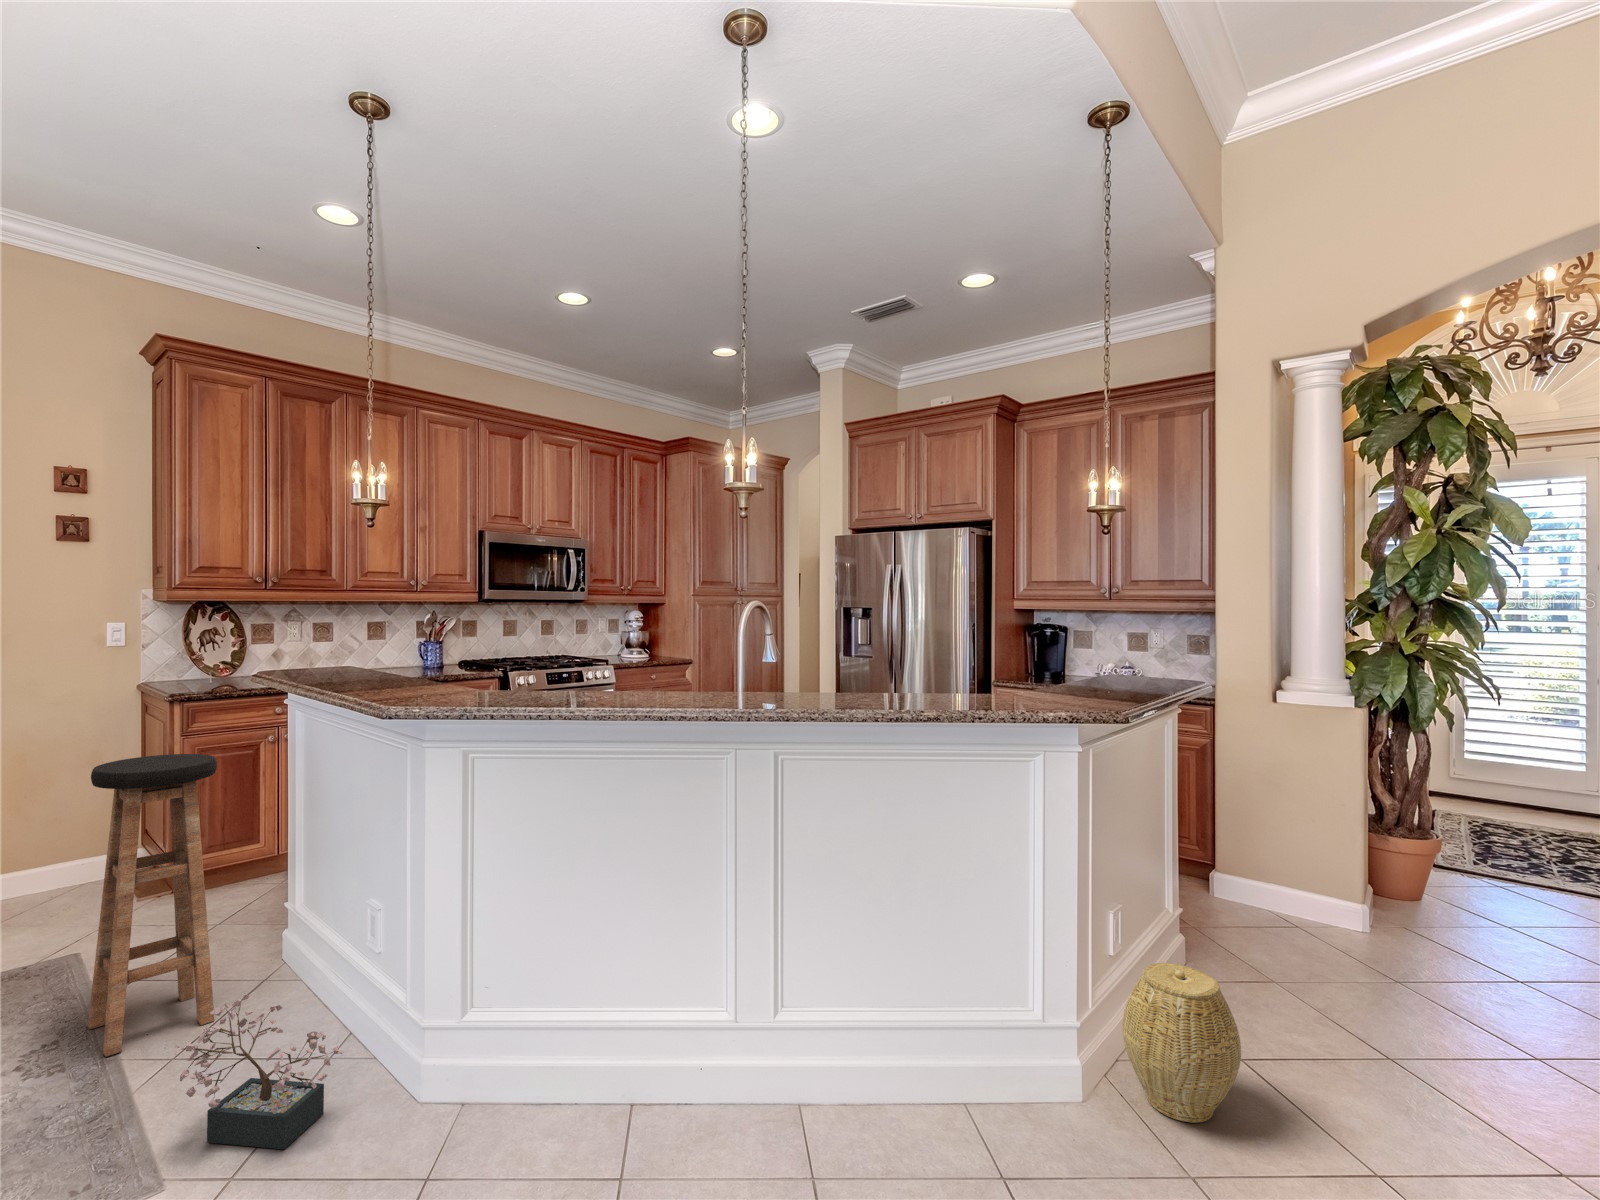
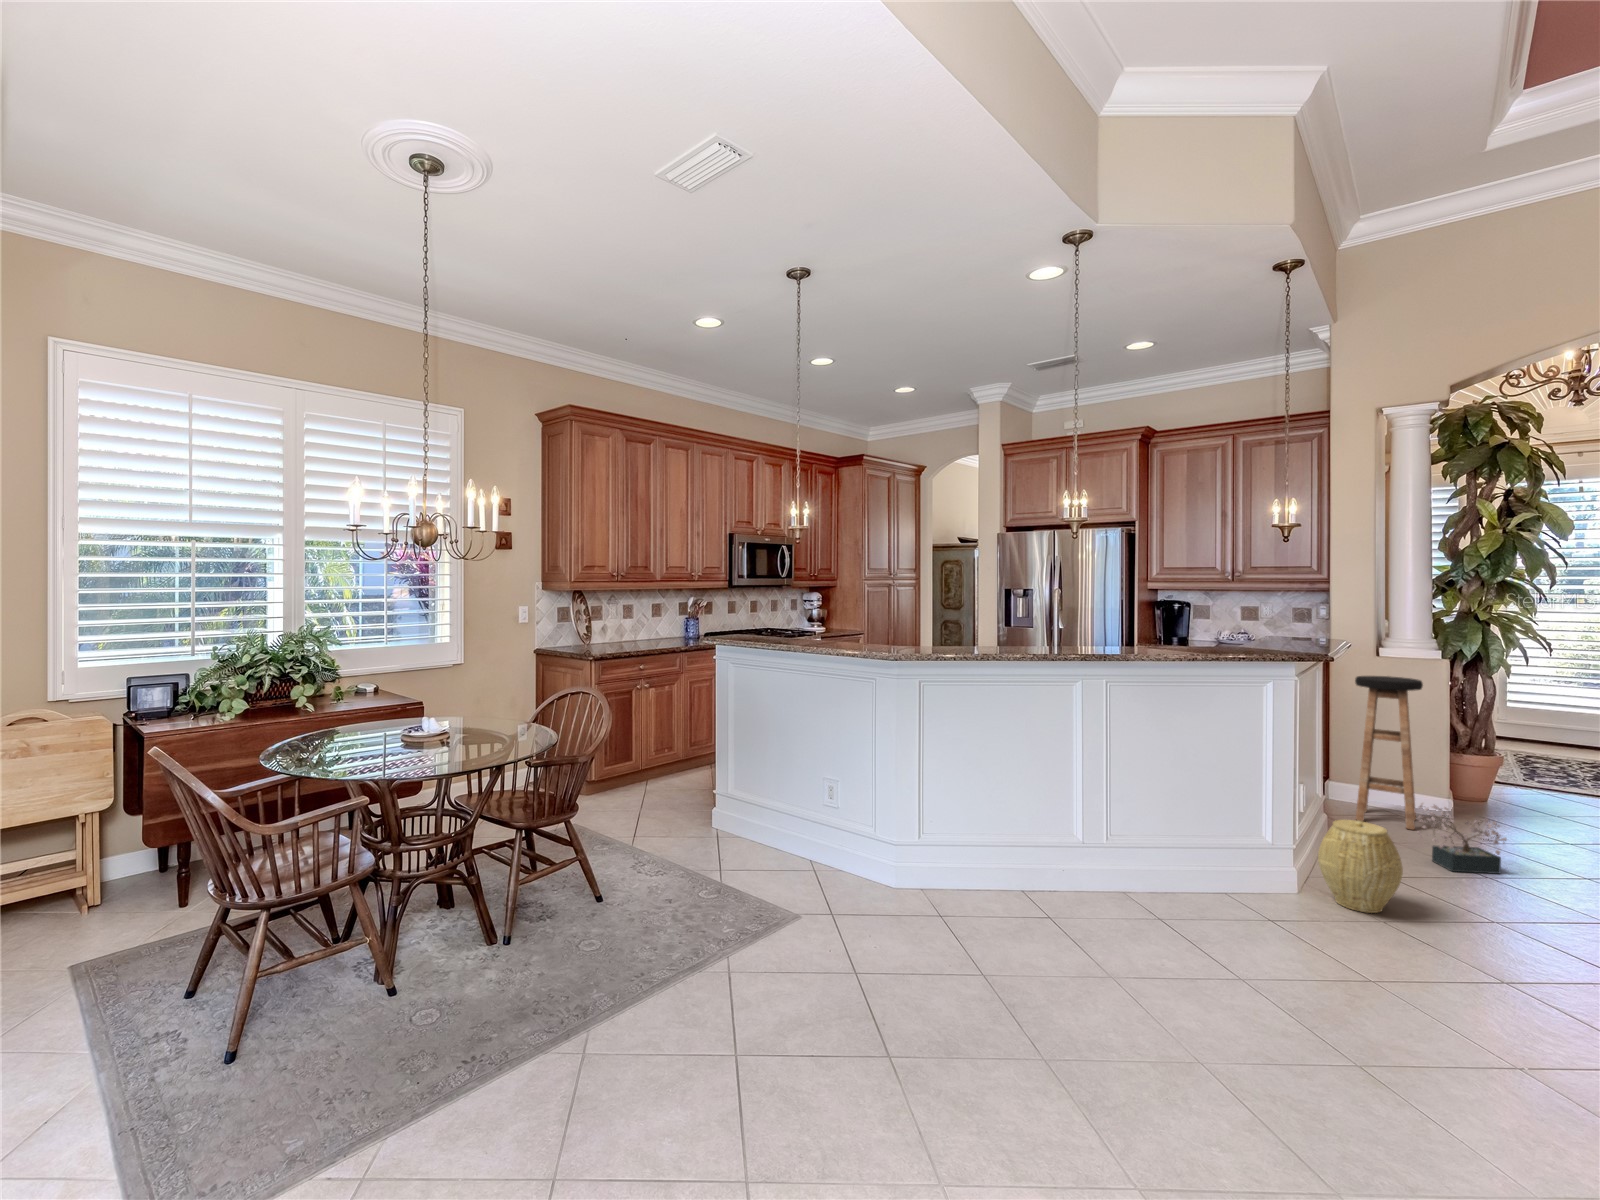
bar stool: present [88,754,217,1057] -> present [1355,676,1423,830]
decorative plant: present [174,995,344,1149] -> present [1416,803,1507,874]

